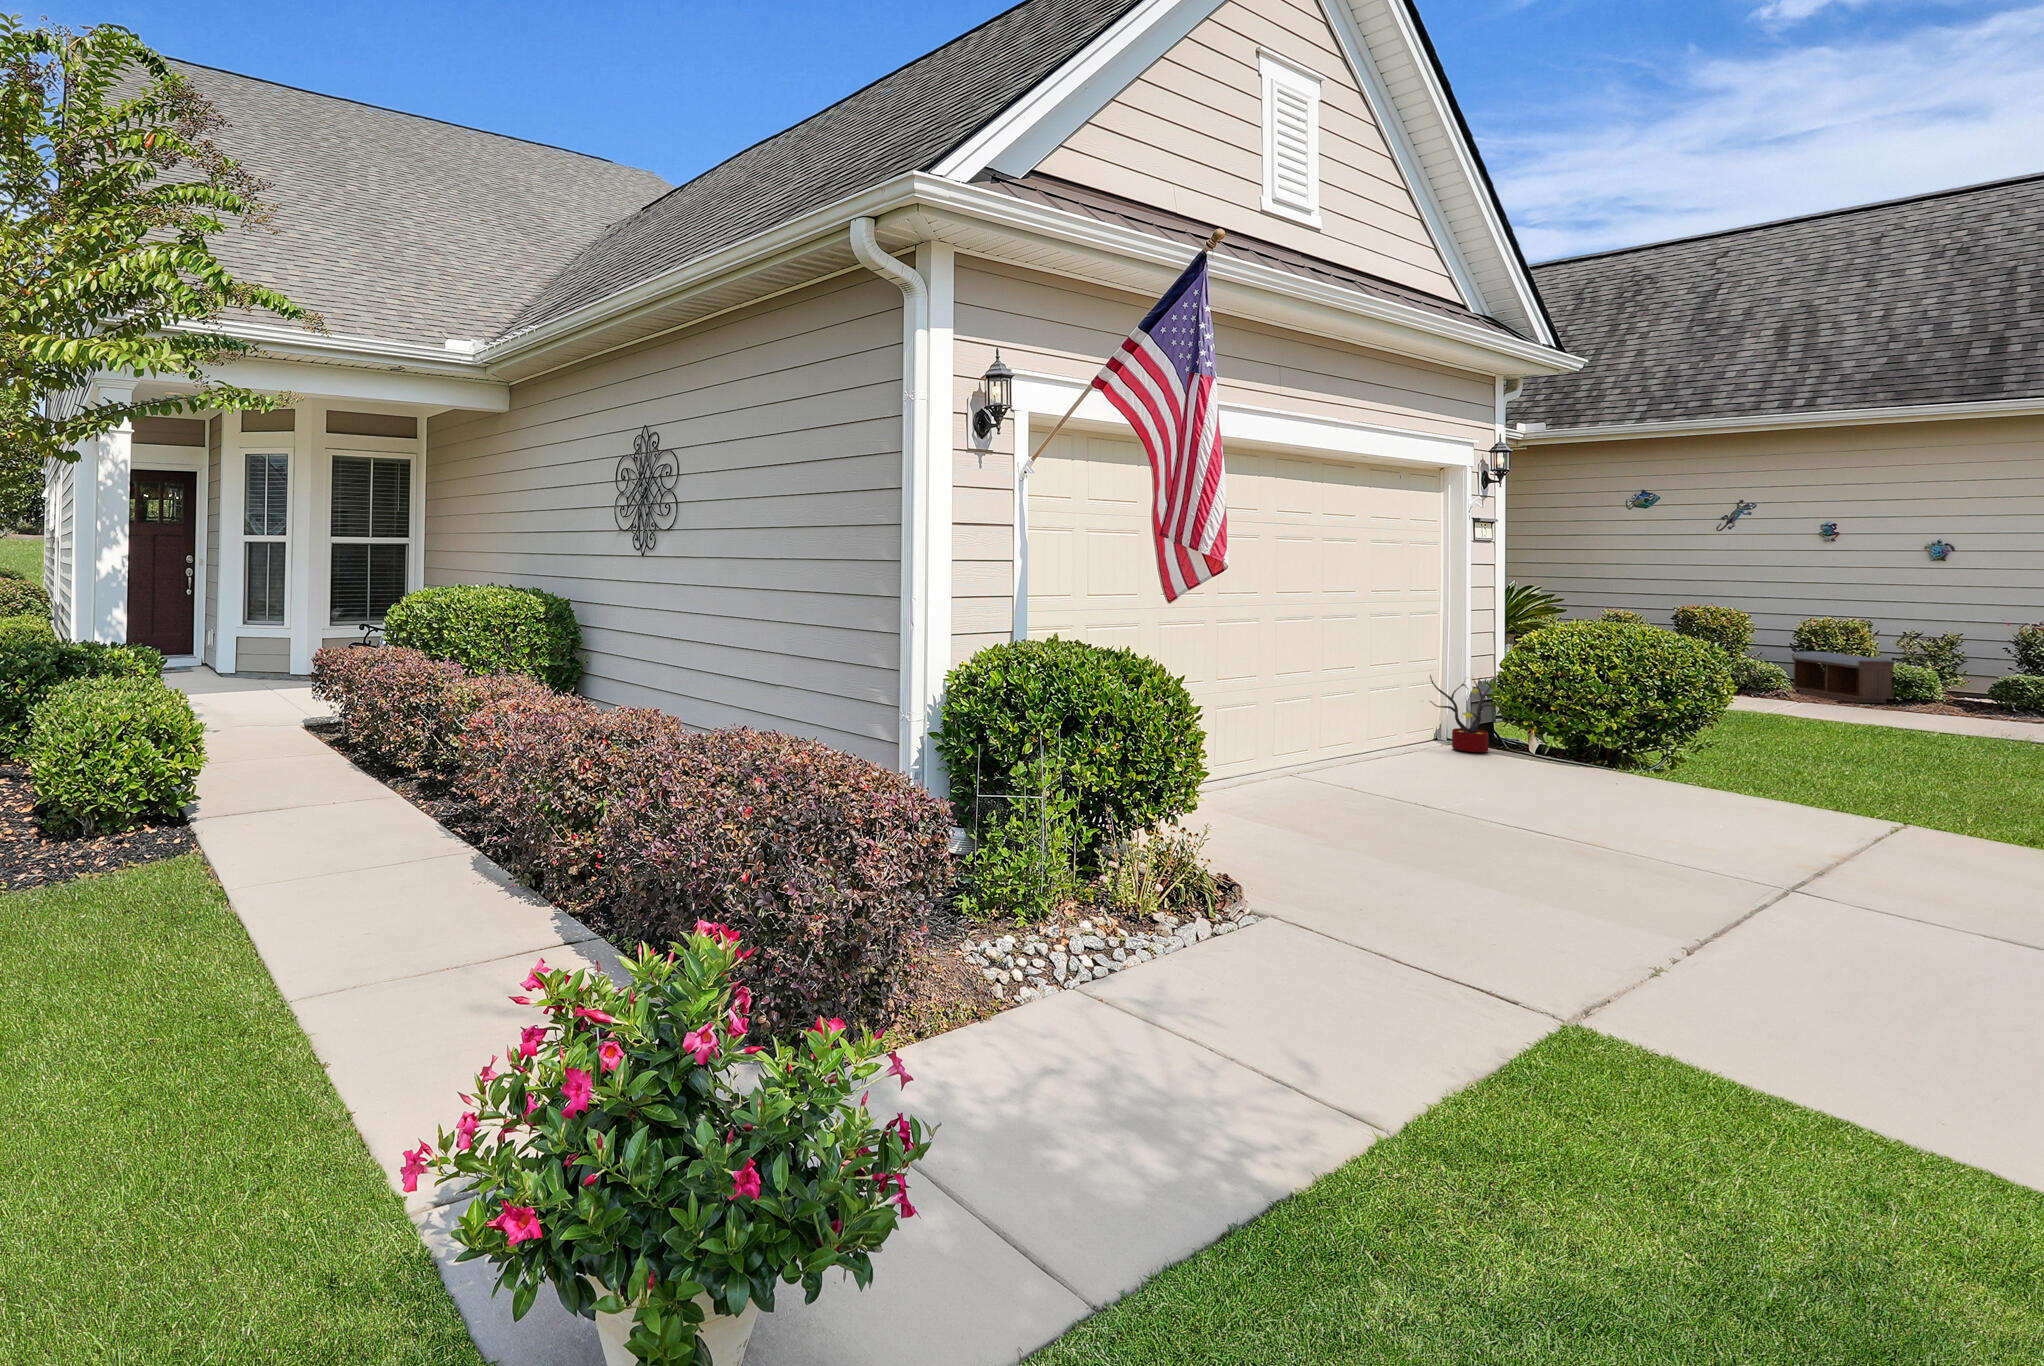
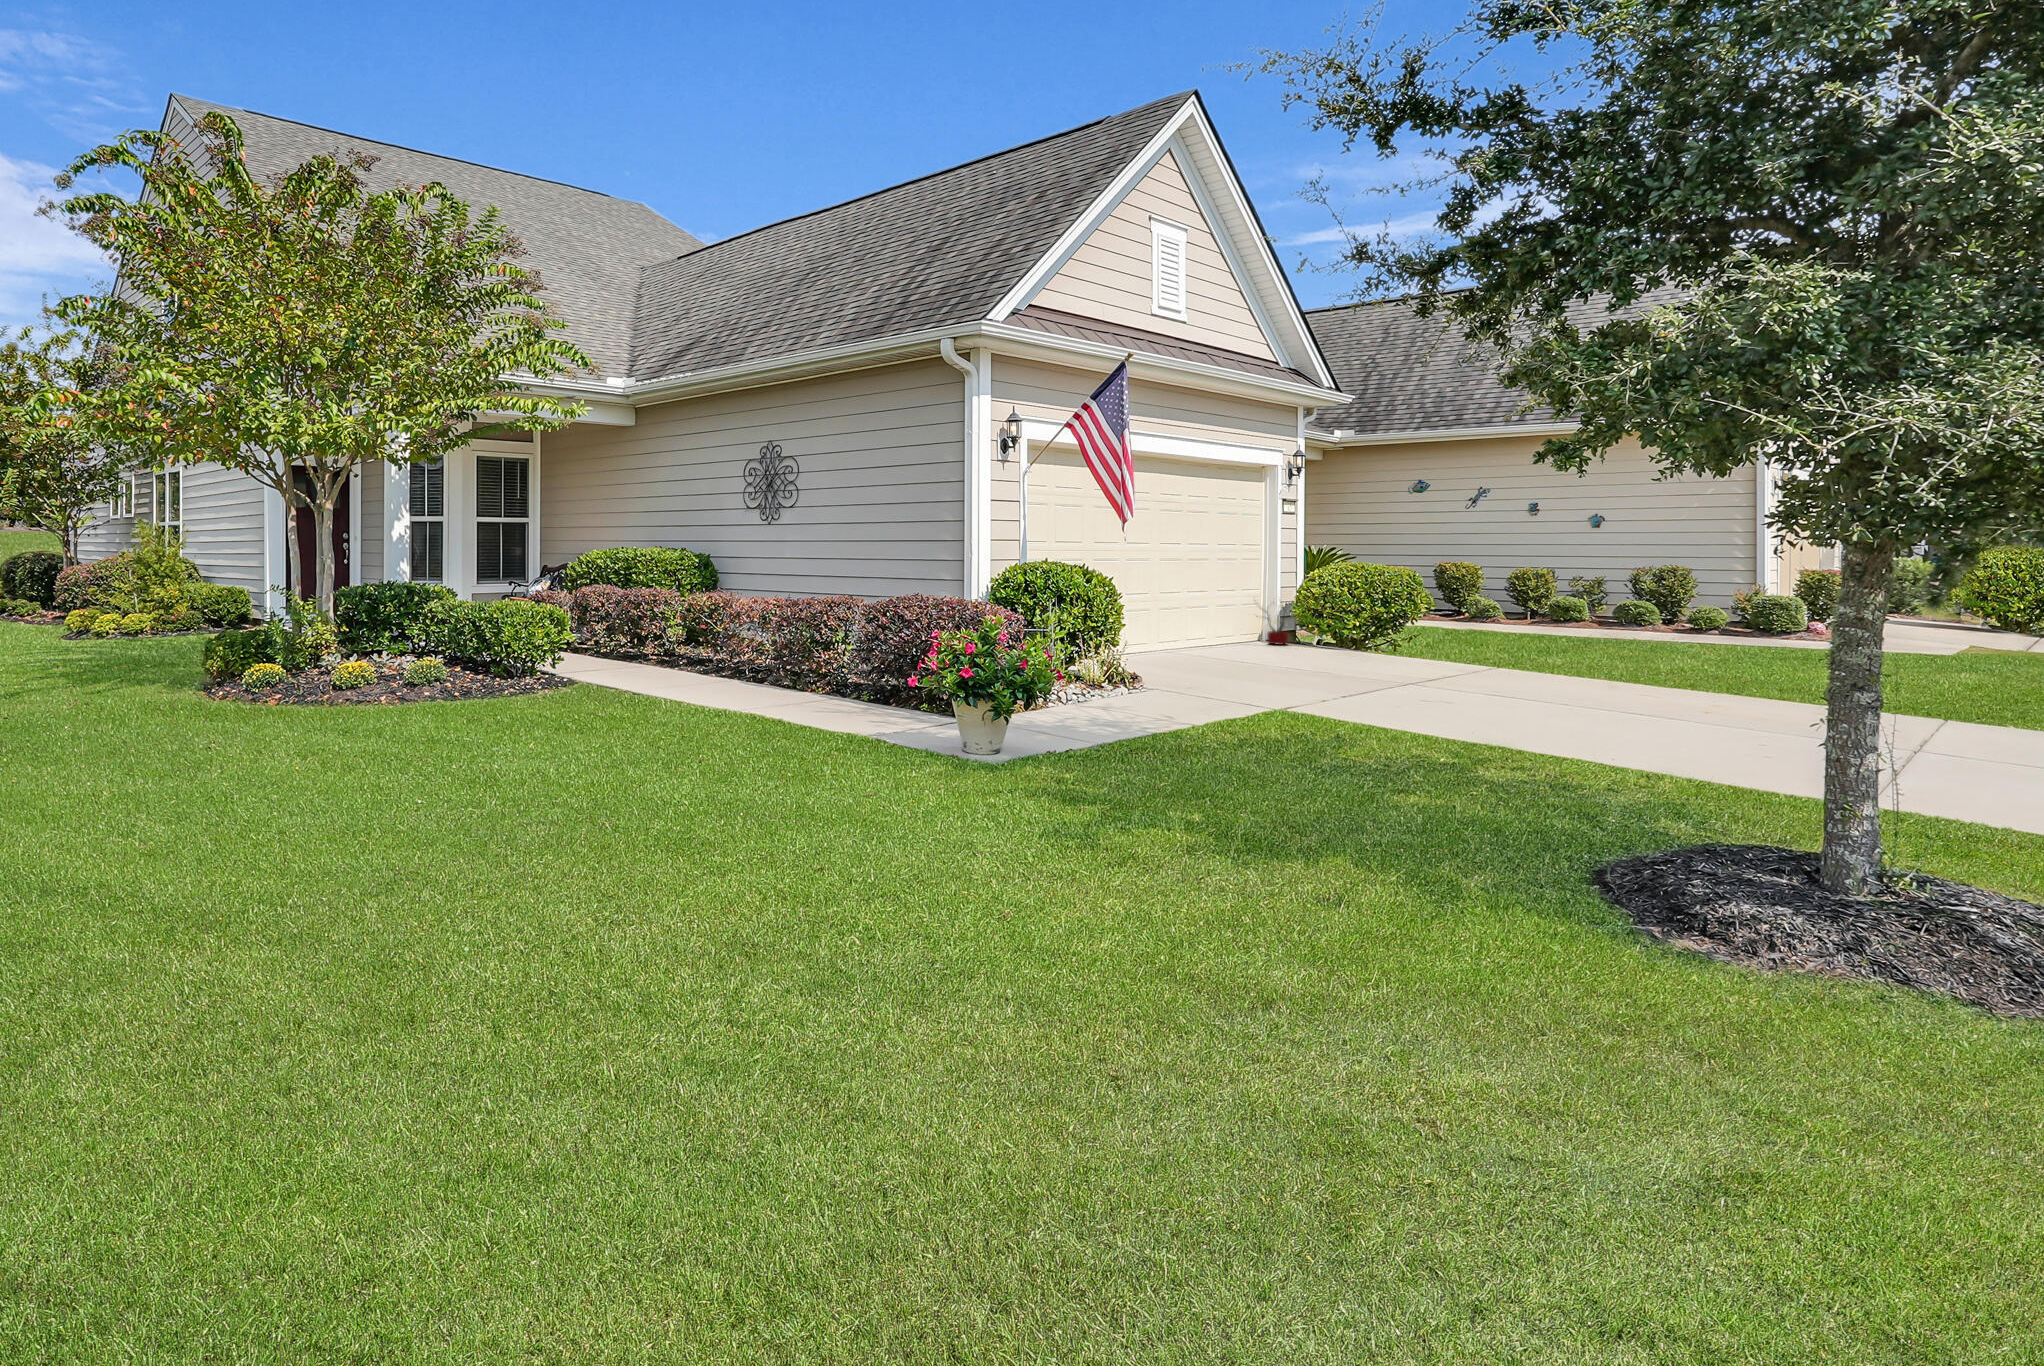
bench: present [1792,651,1894,703] -> none [1505,591,1561,624]

